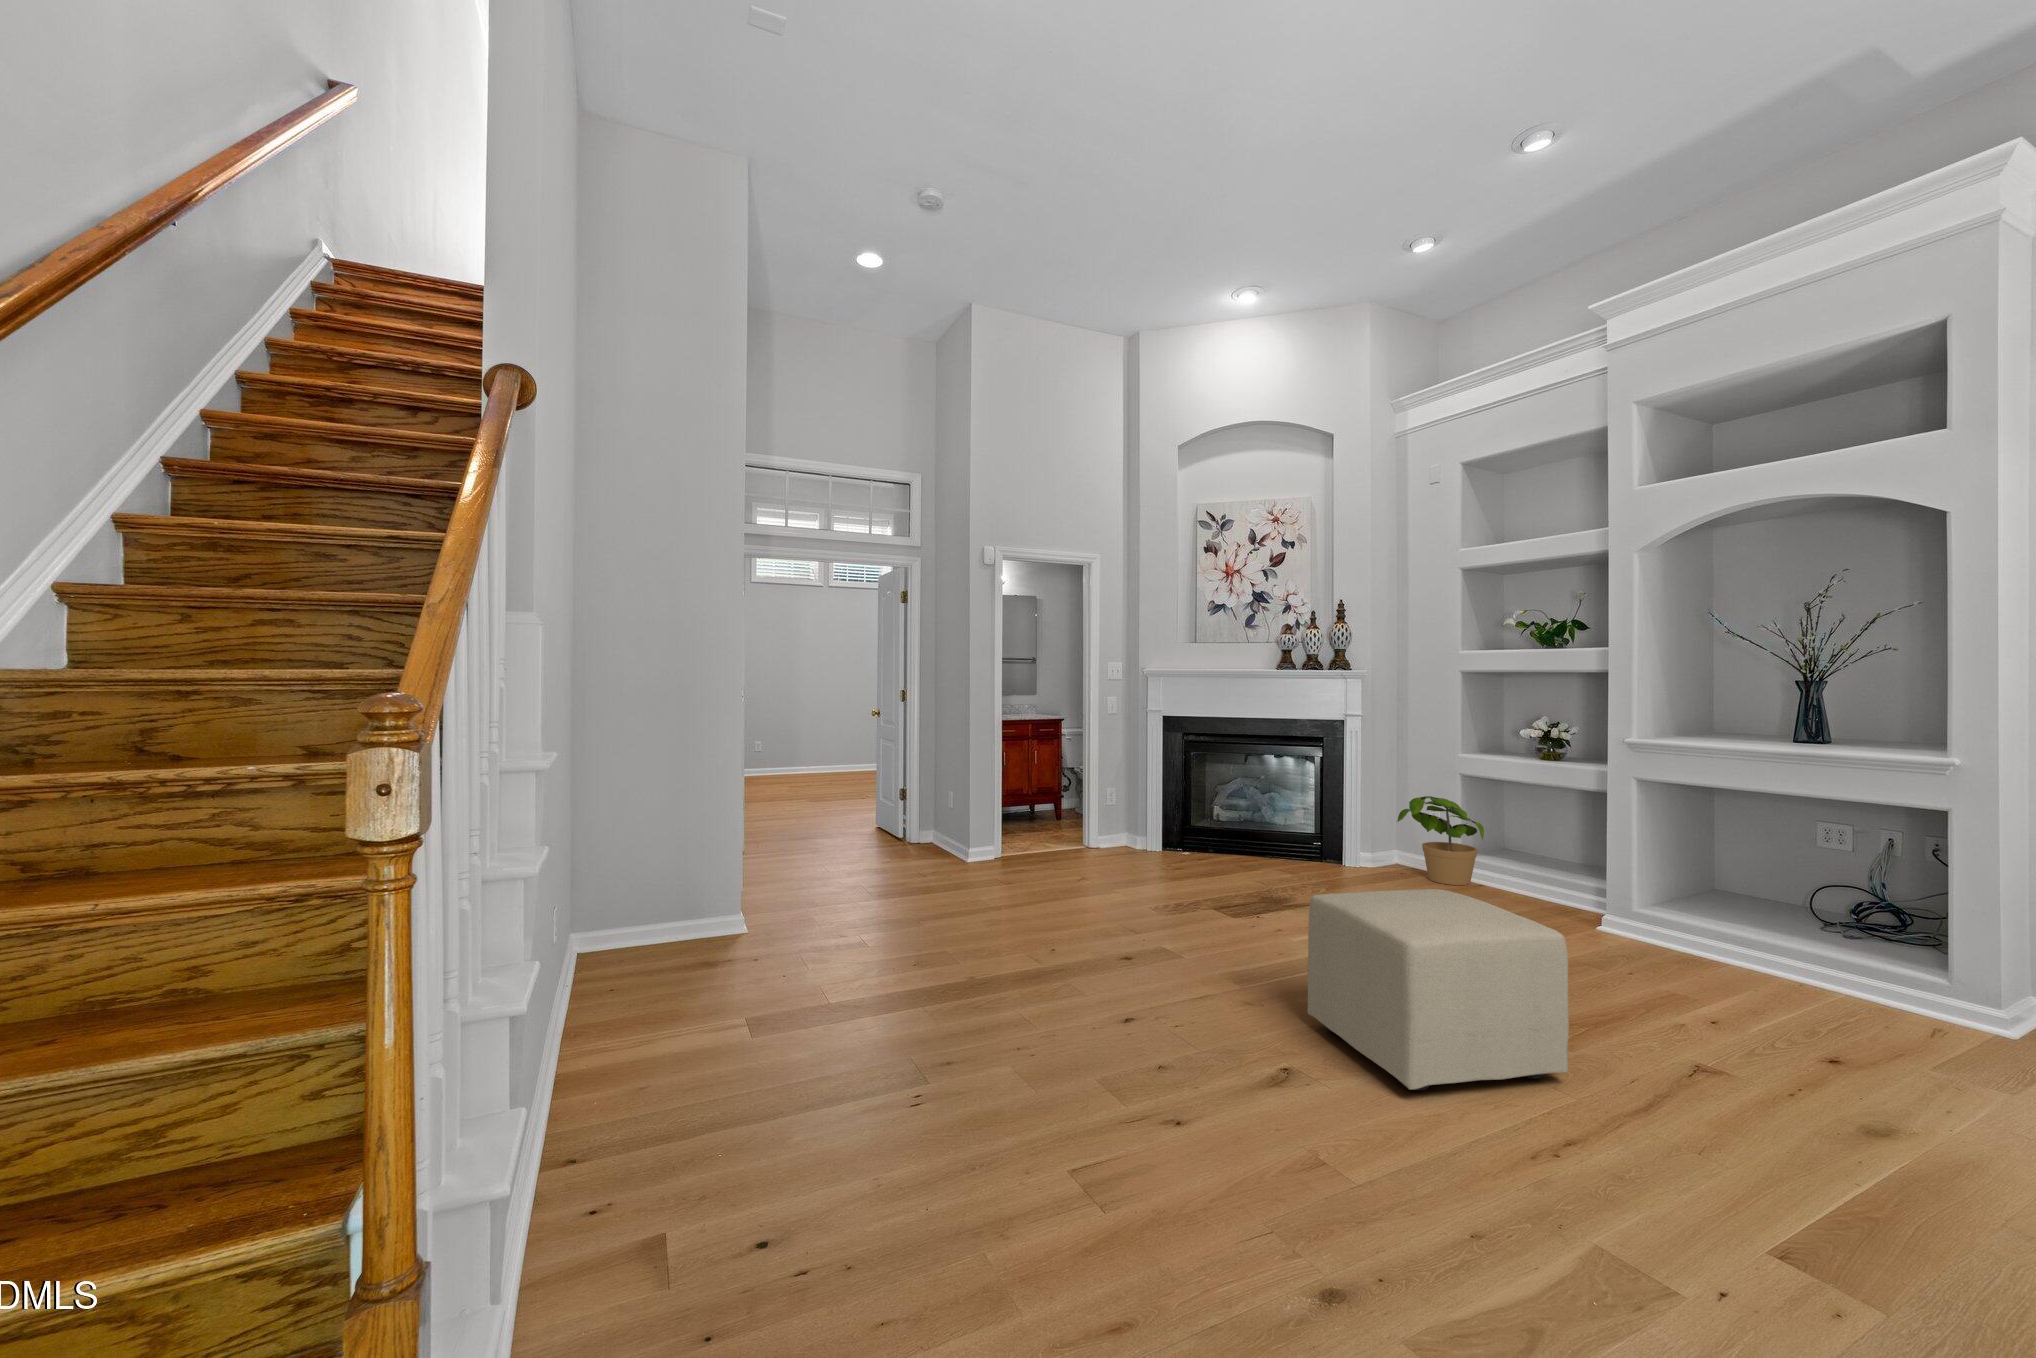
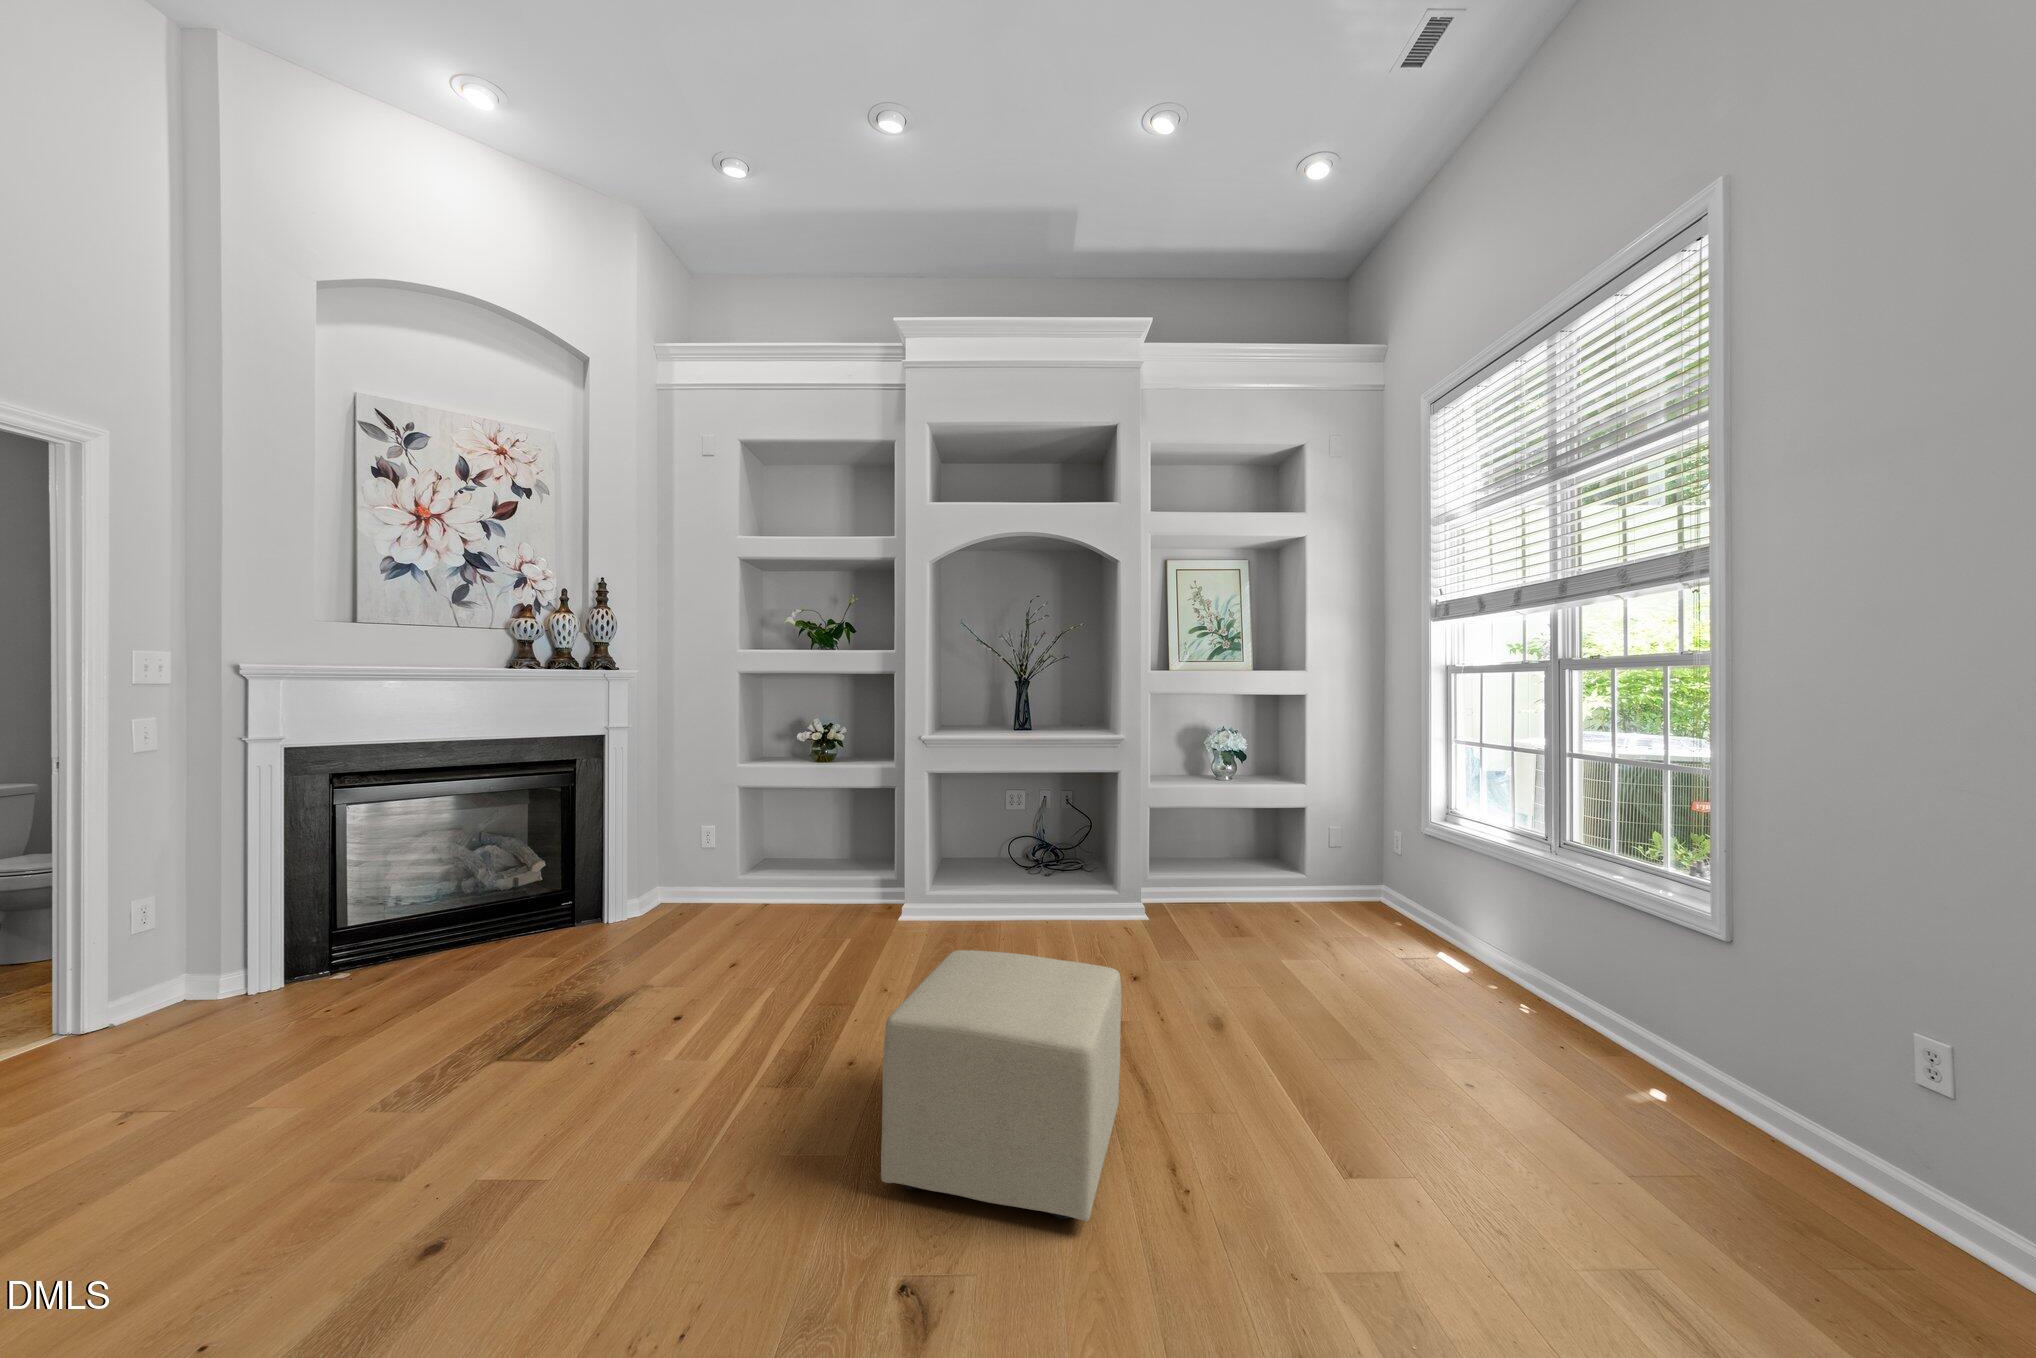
potted plant: present [1397,796,1484,885] -> none [687,819,777,914]

